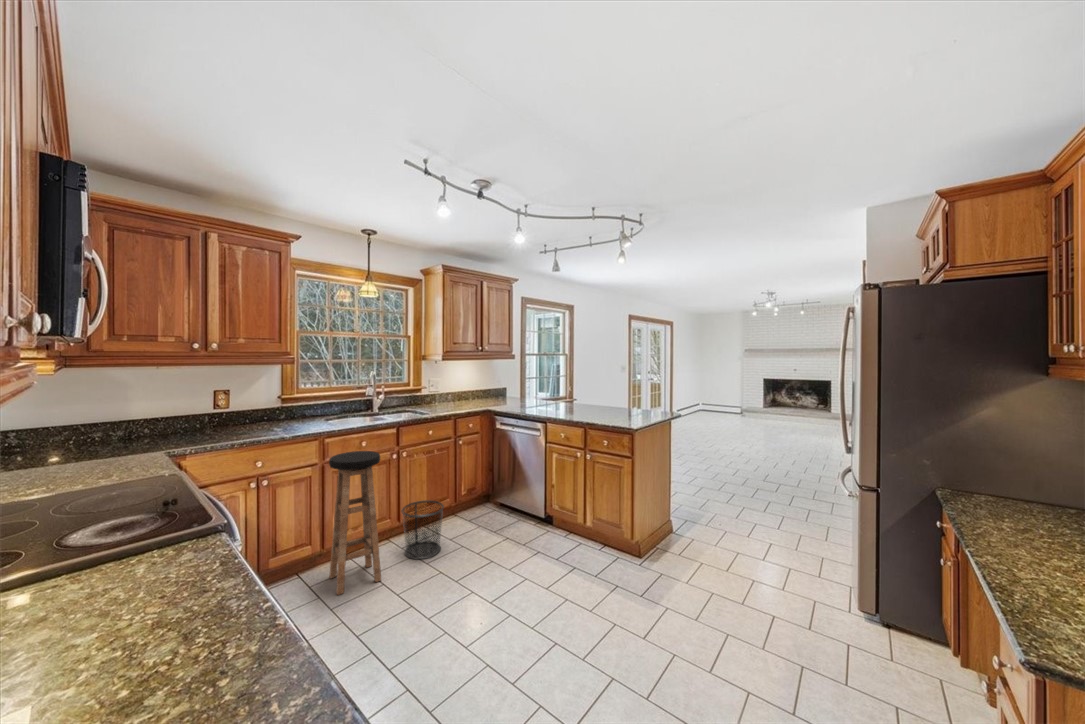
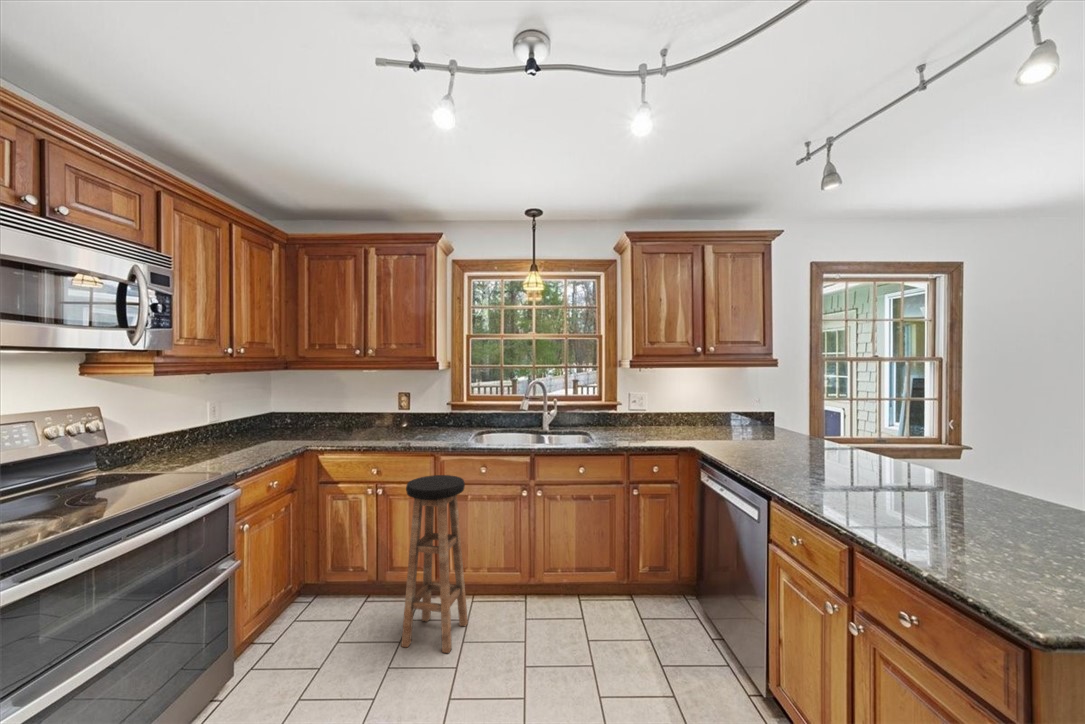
waste bin: present [402,500,444,559] -> none [501,561,559,651]

